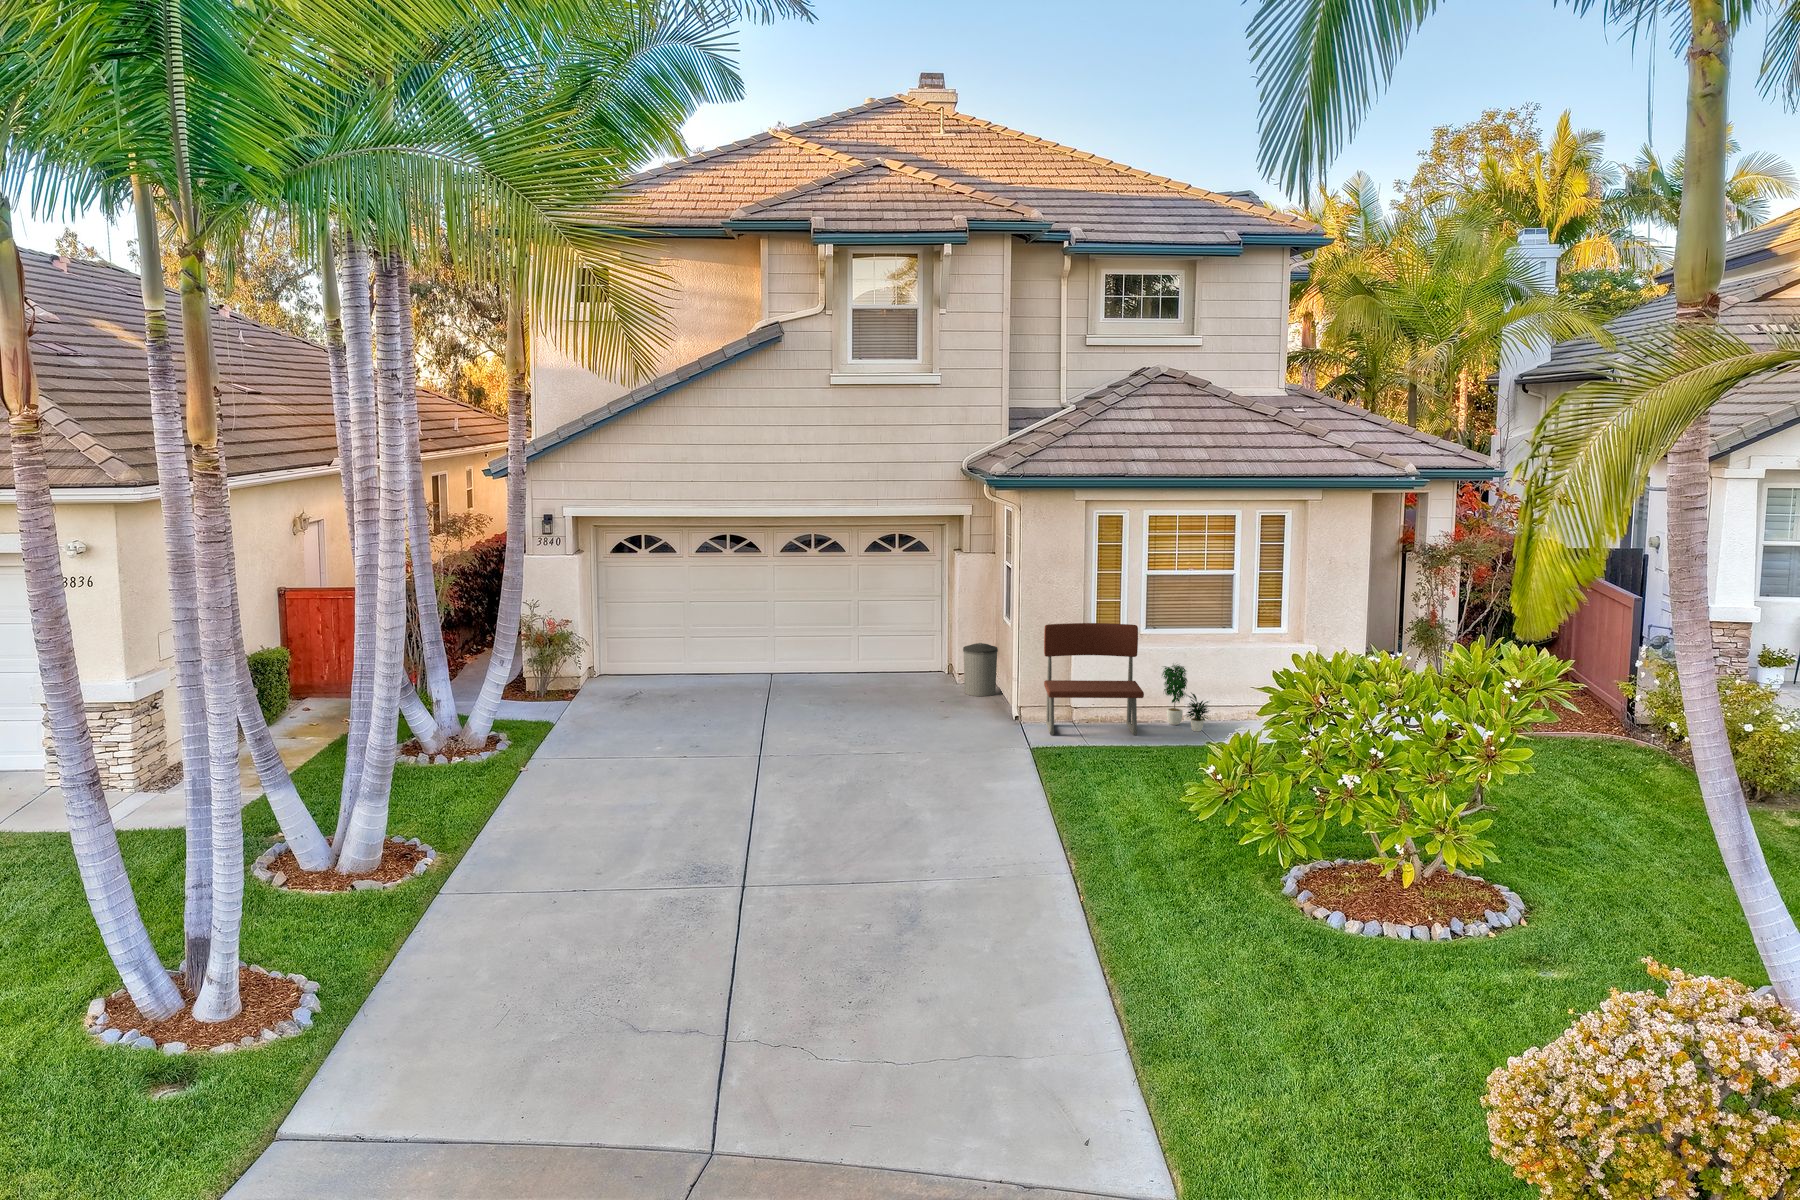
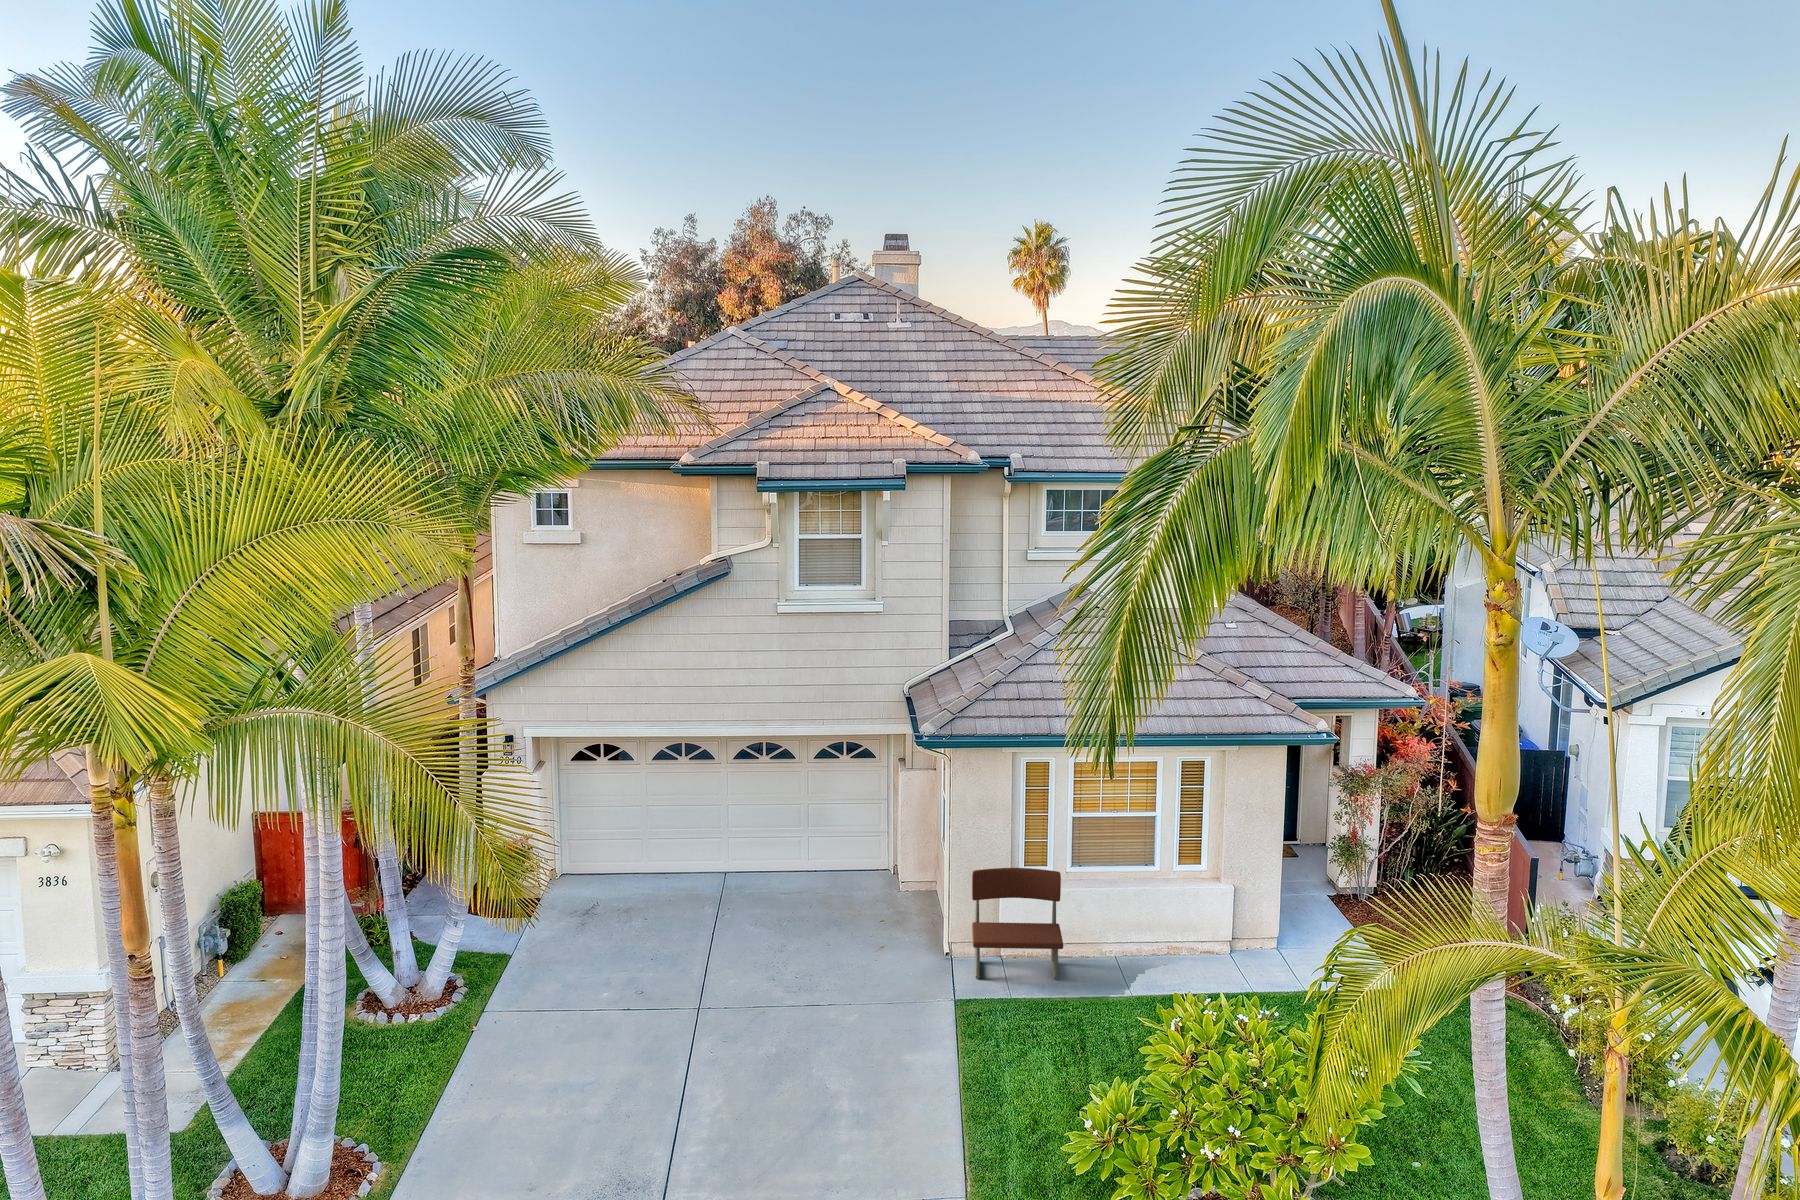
trash can: present [963,643,998,696] -> none [903,860,936,913]
potted plant: present [1162,665,1209,732] -> none [1083,903,1130,975]

